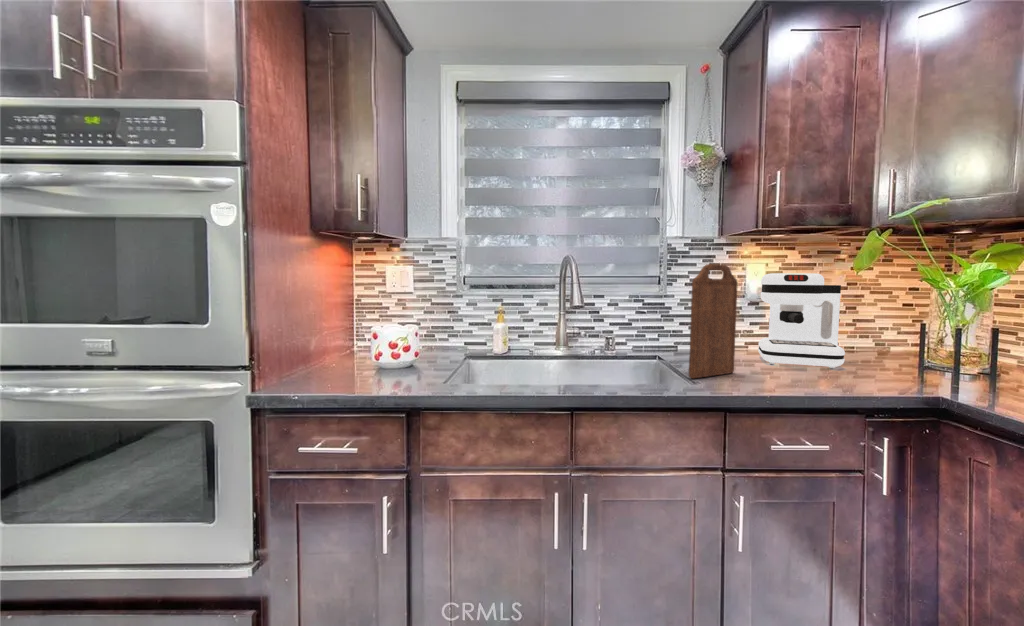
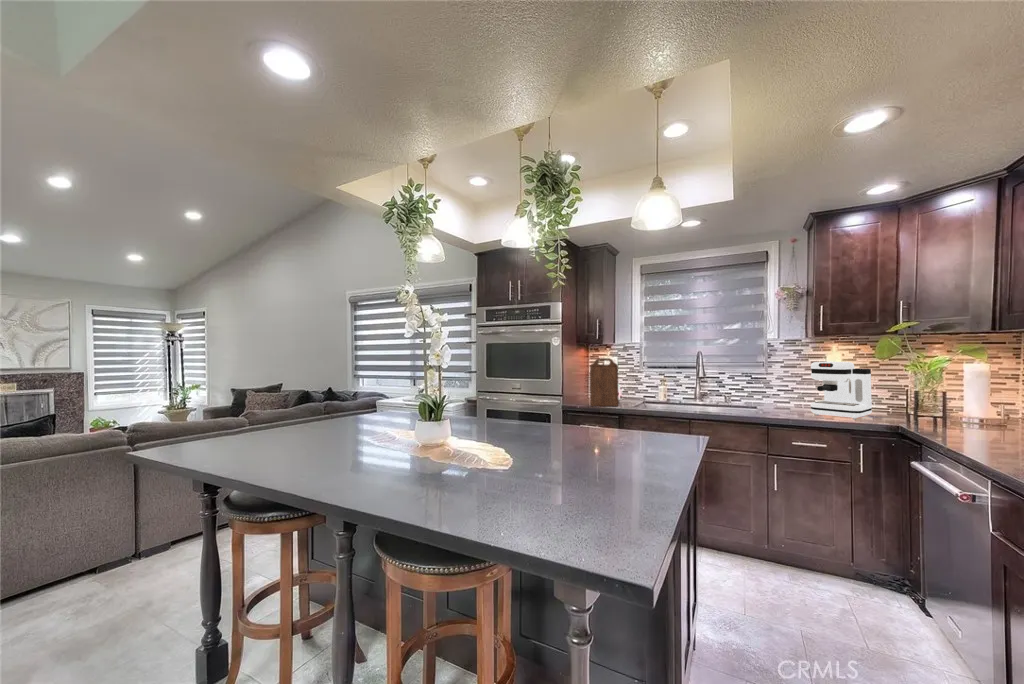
cutting board: present [689,264,738,378] -> present [590,358,619,406]

